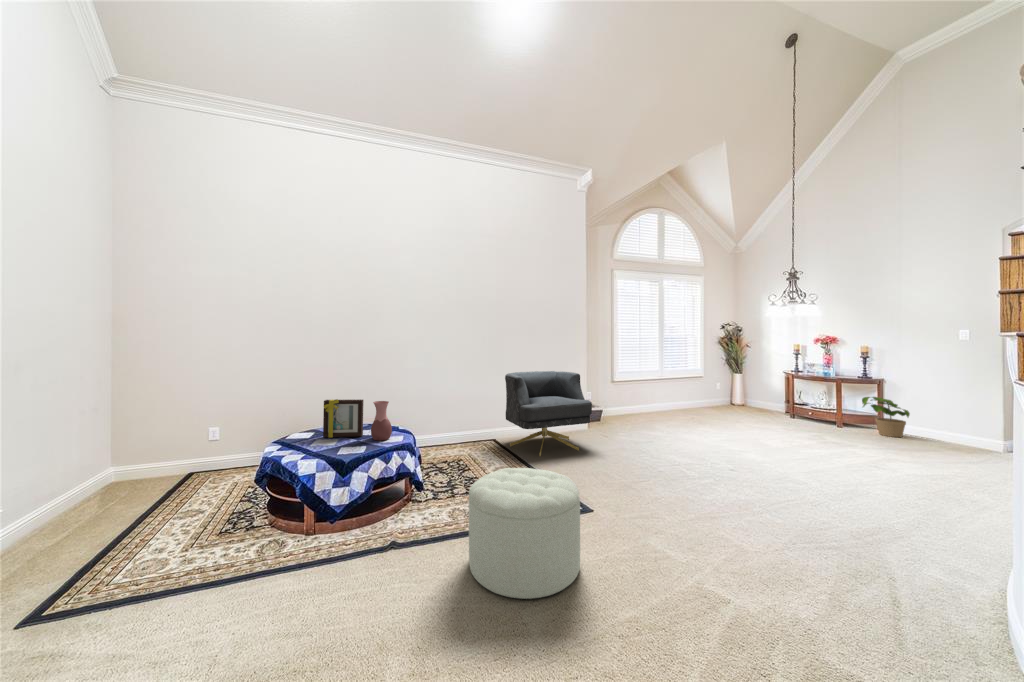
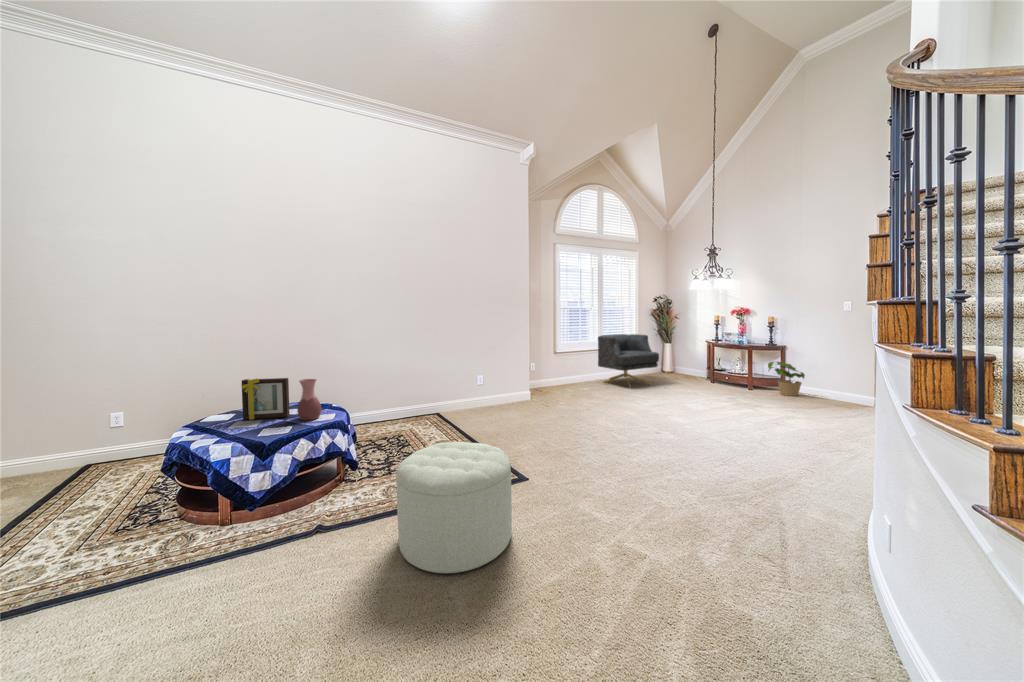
armchair: present [505,371,592,456] -> present [598,334,659,385]

